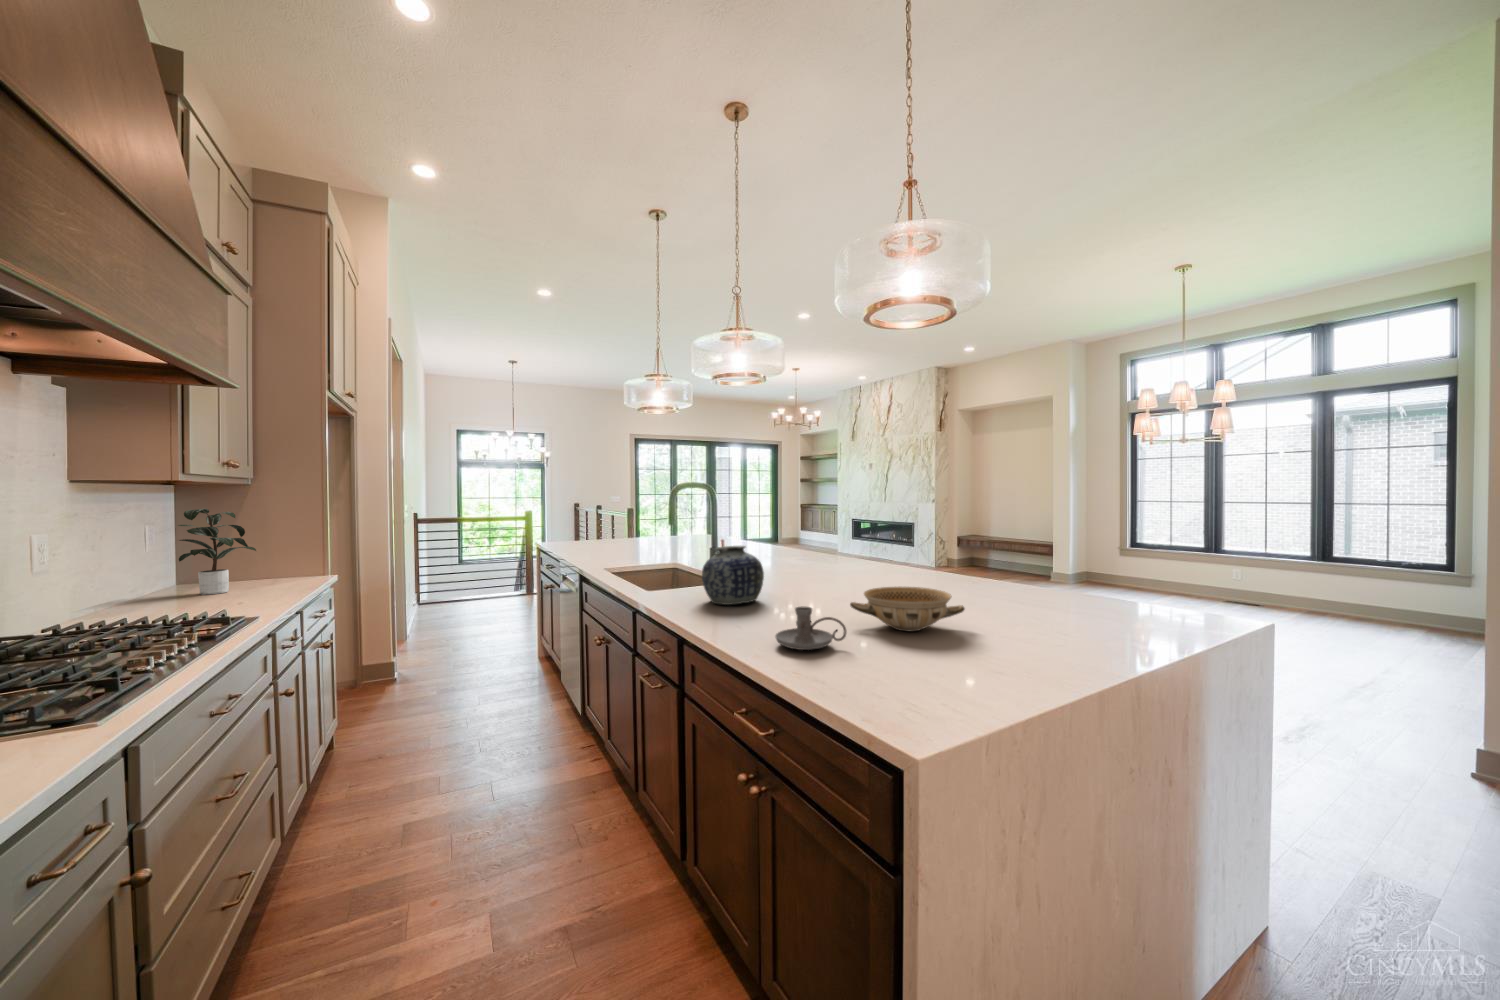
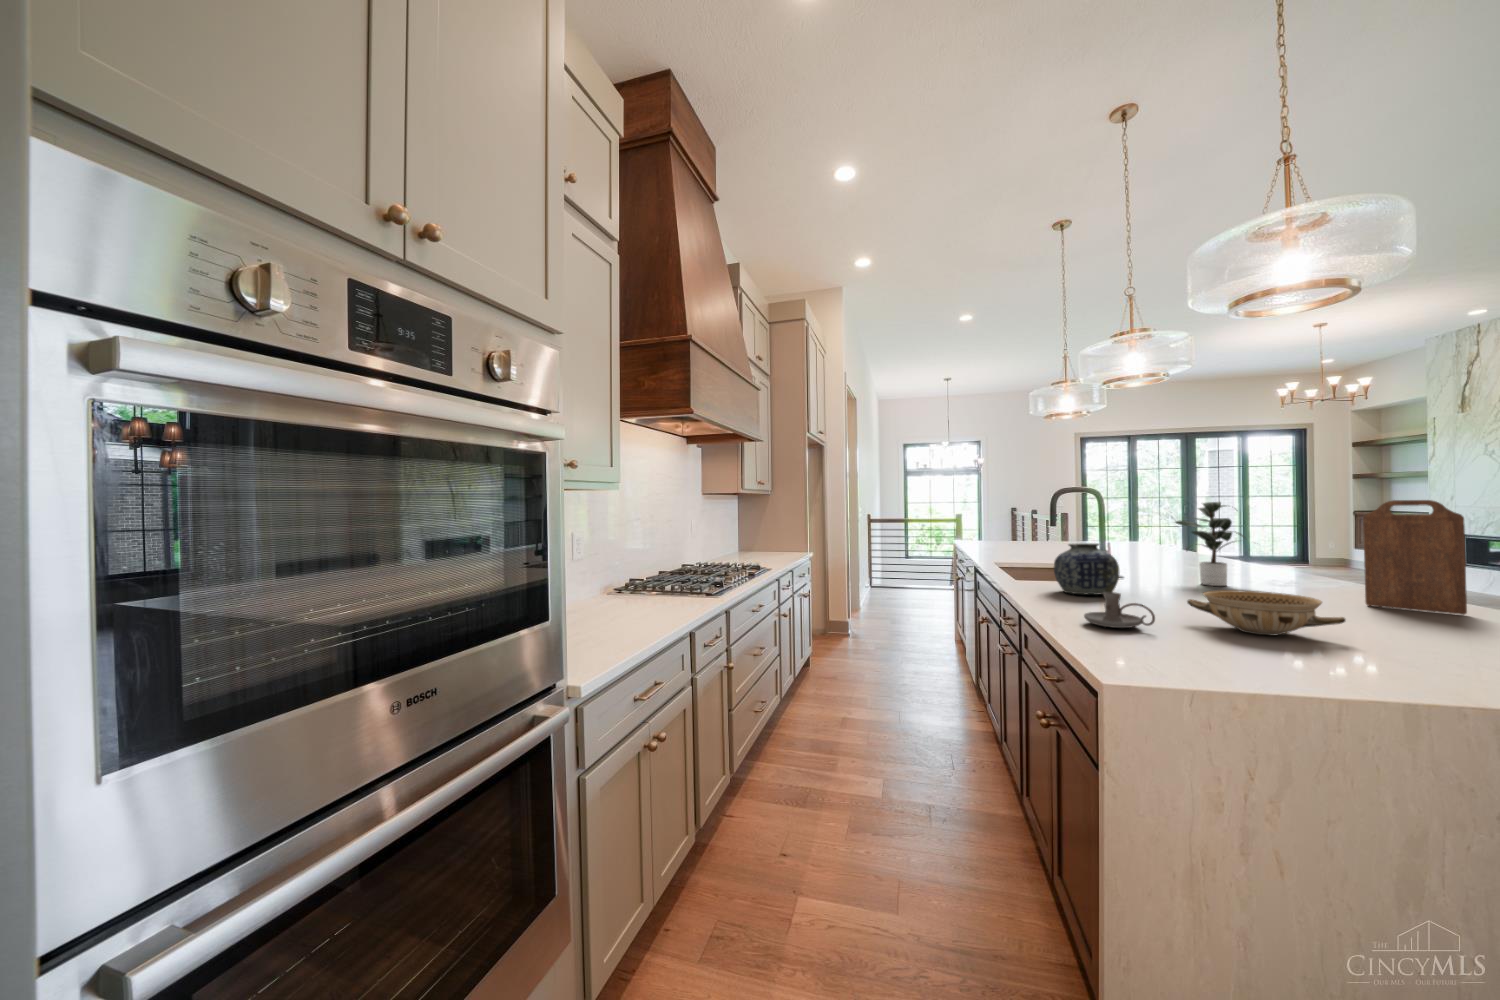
cutting board: none [916,499,969,586] -> present [1363,500,1467,615]
potted plant: present [178,509,256,595] -> present [1175,502,1244,586]

